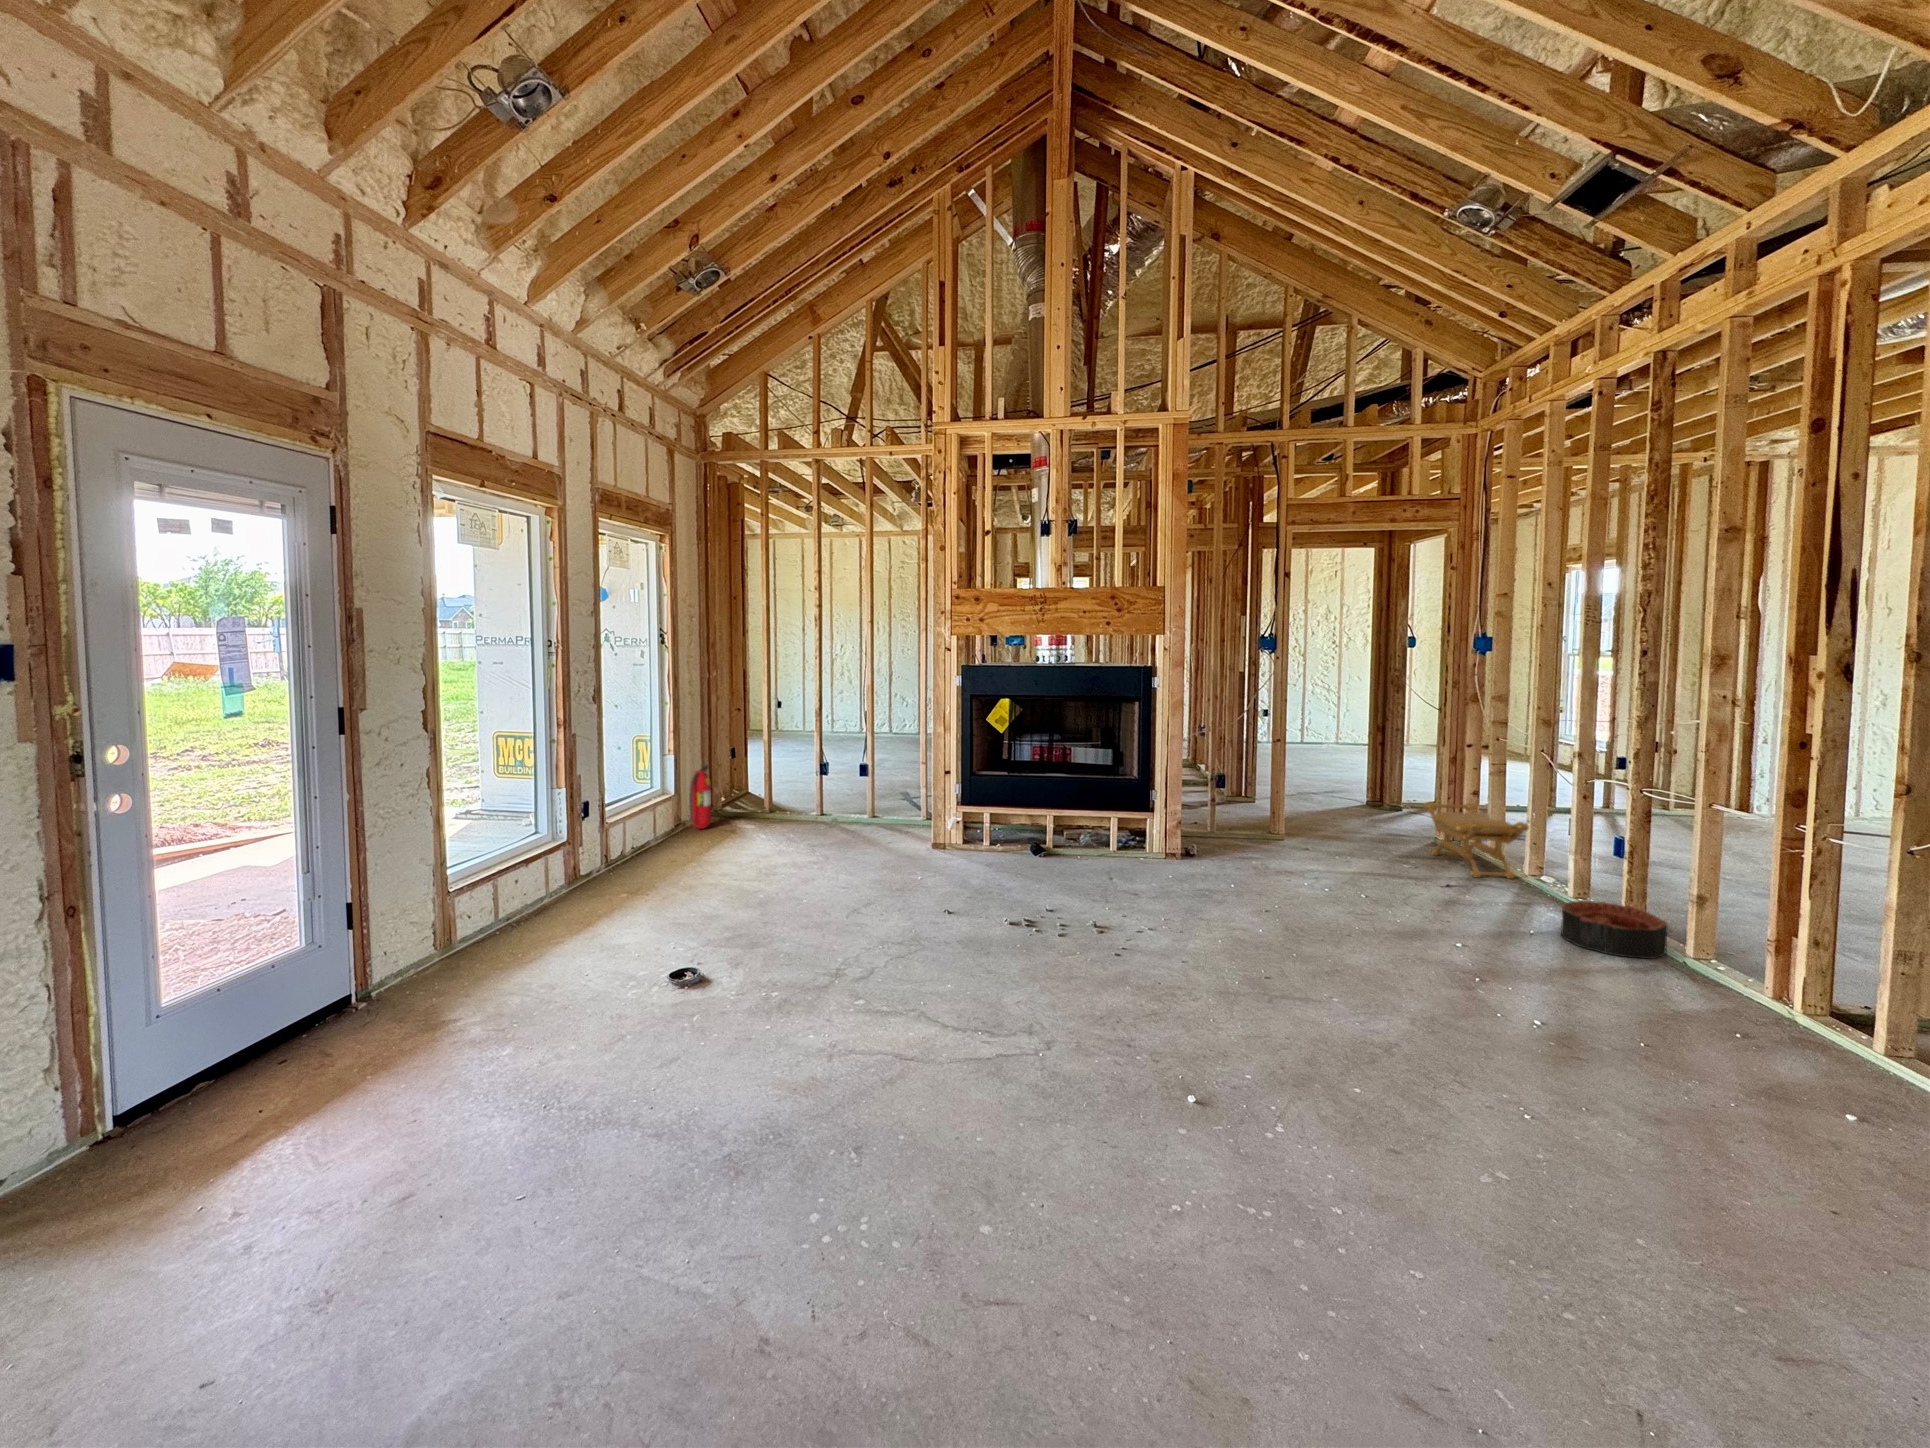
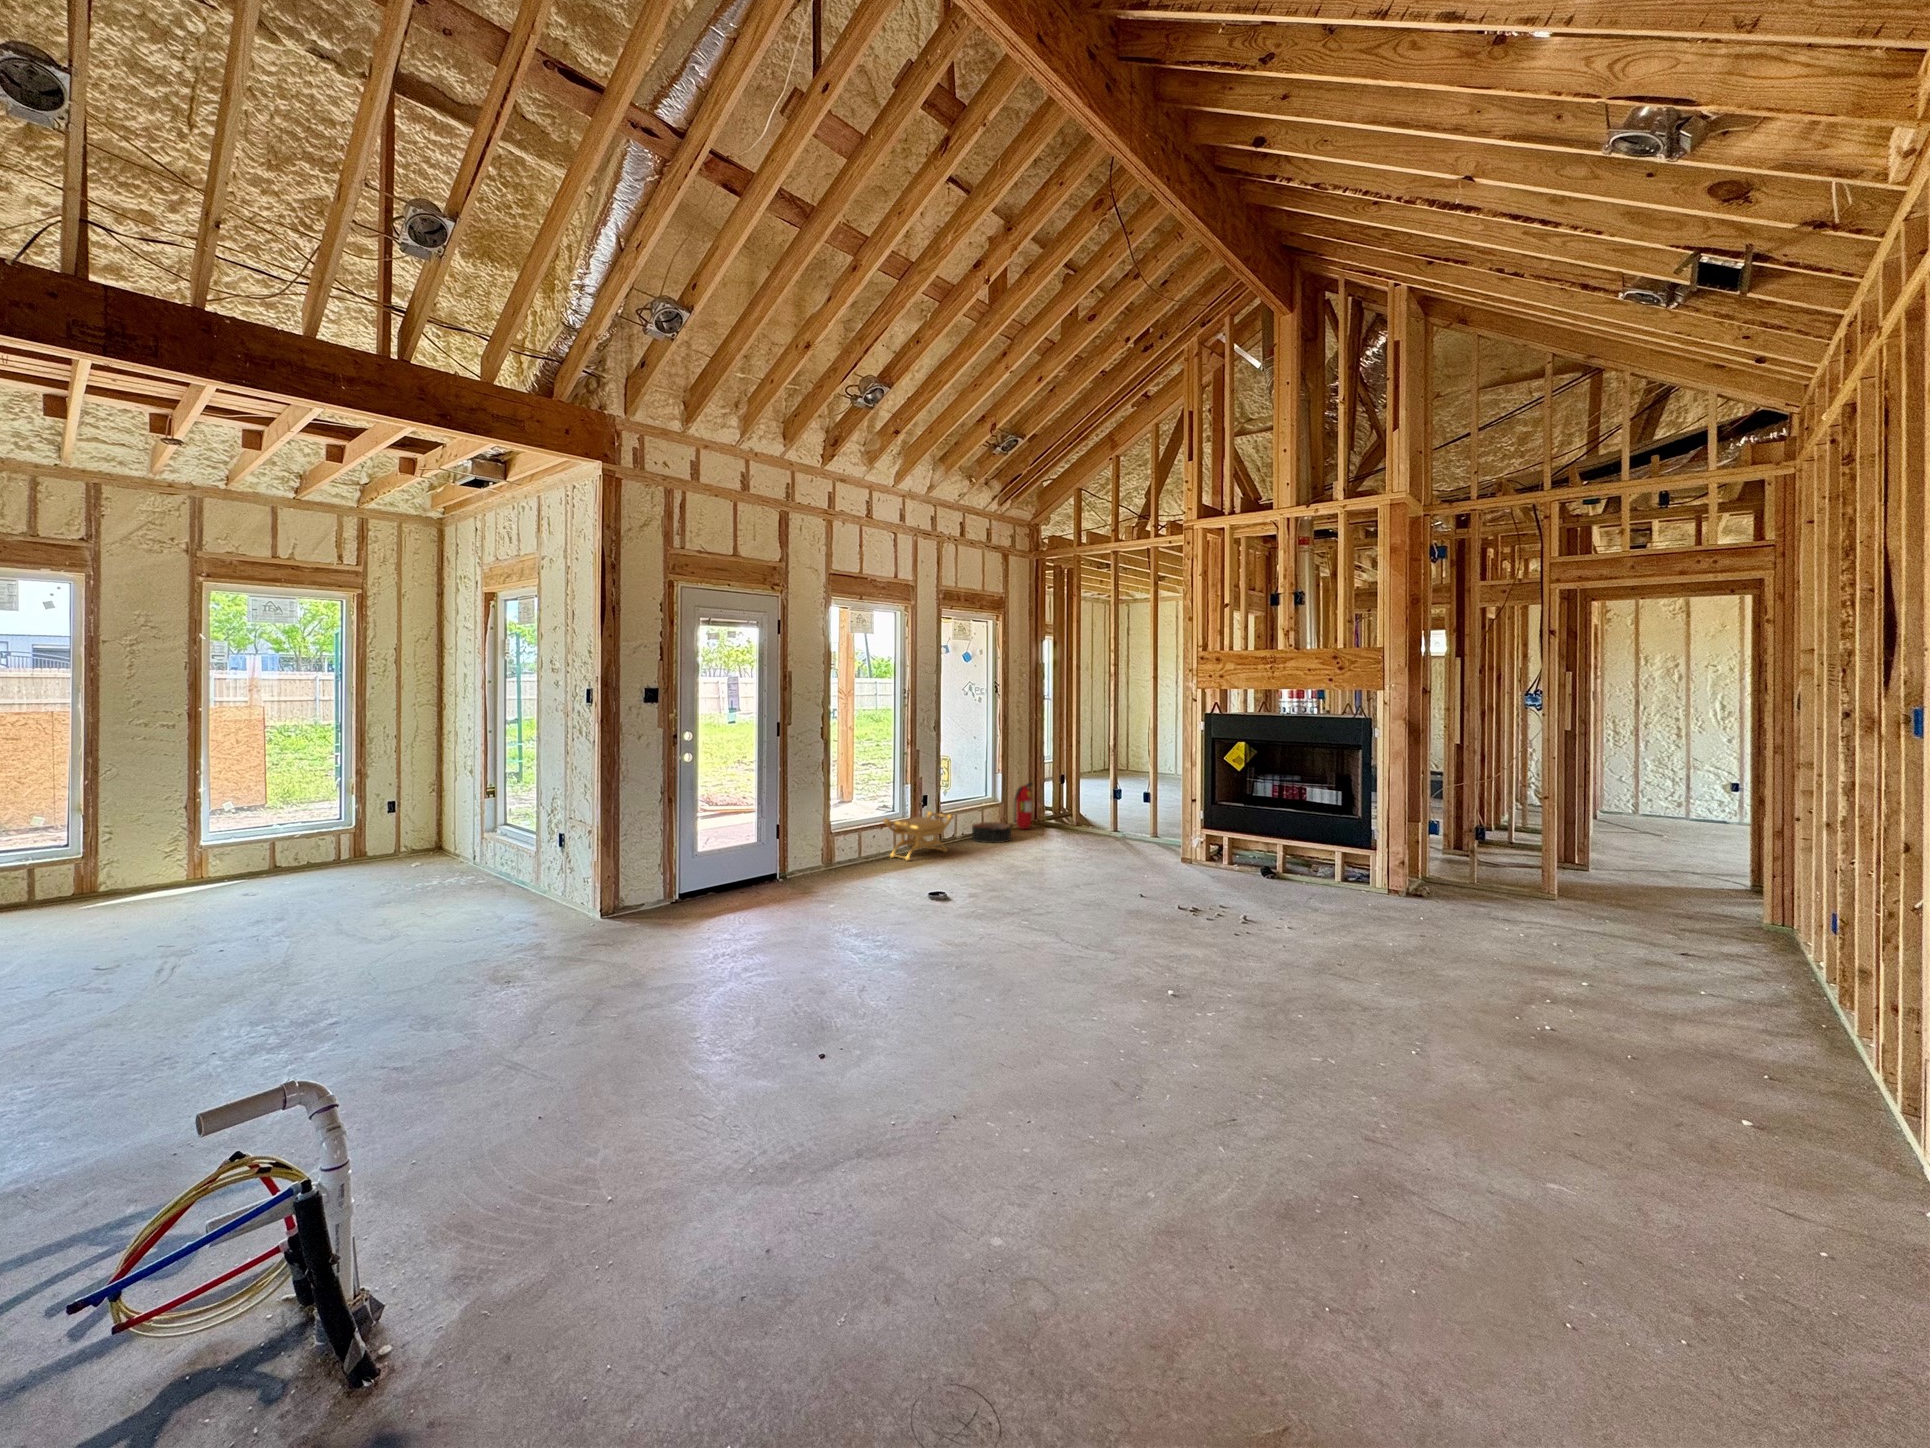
stool: present [1424,802,1529,879] -> present [883,811,954,861]
basket: present [1561,901,1667,959] -> present [972,822,1011,843]

